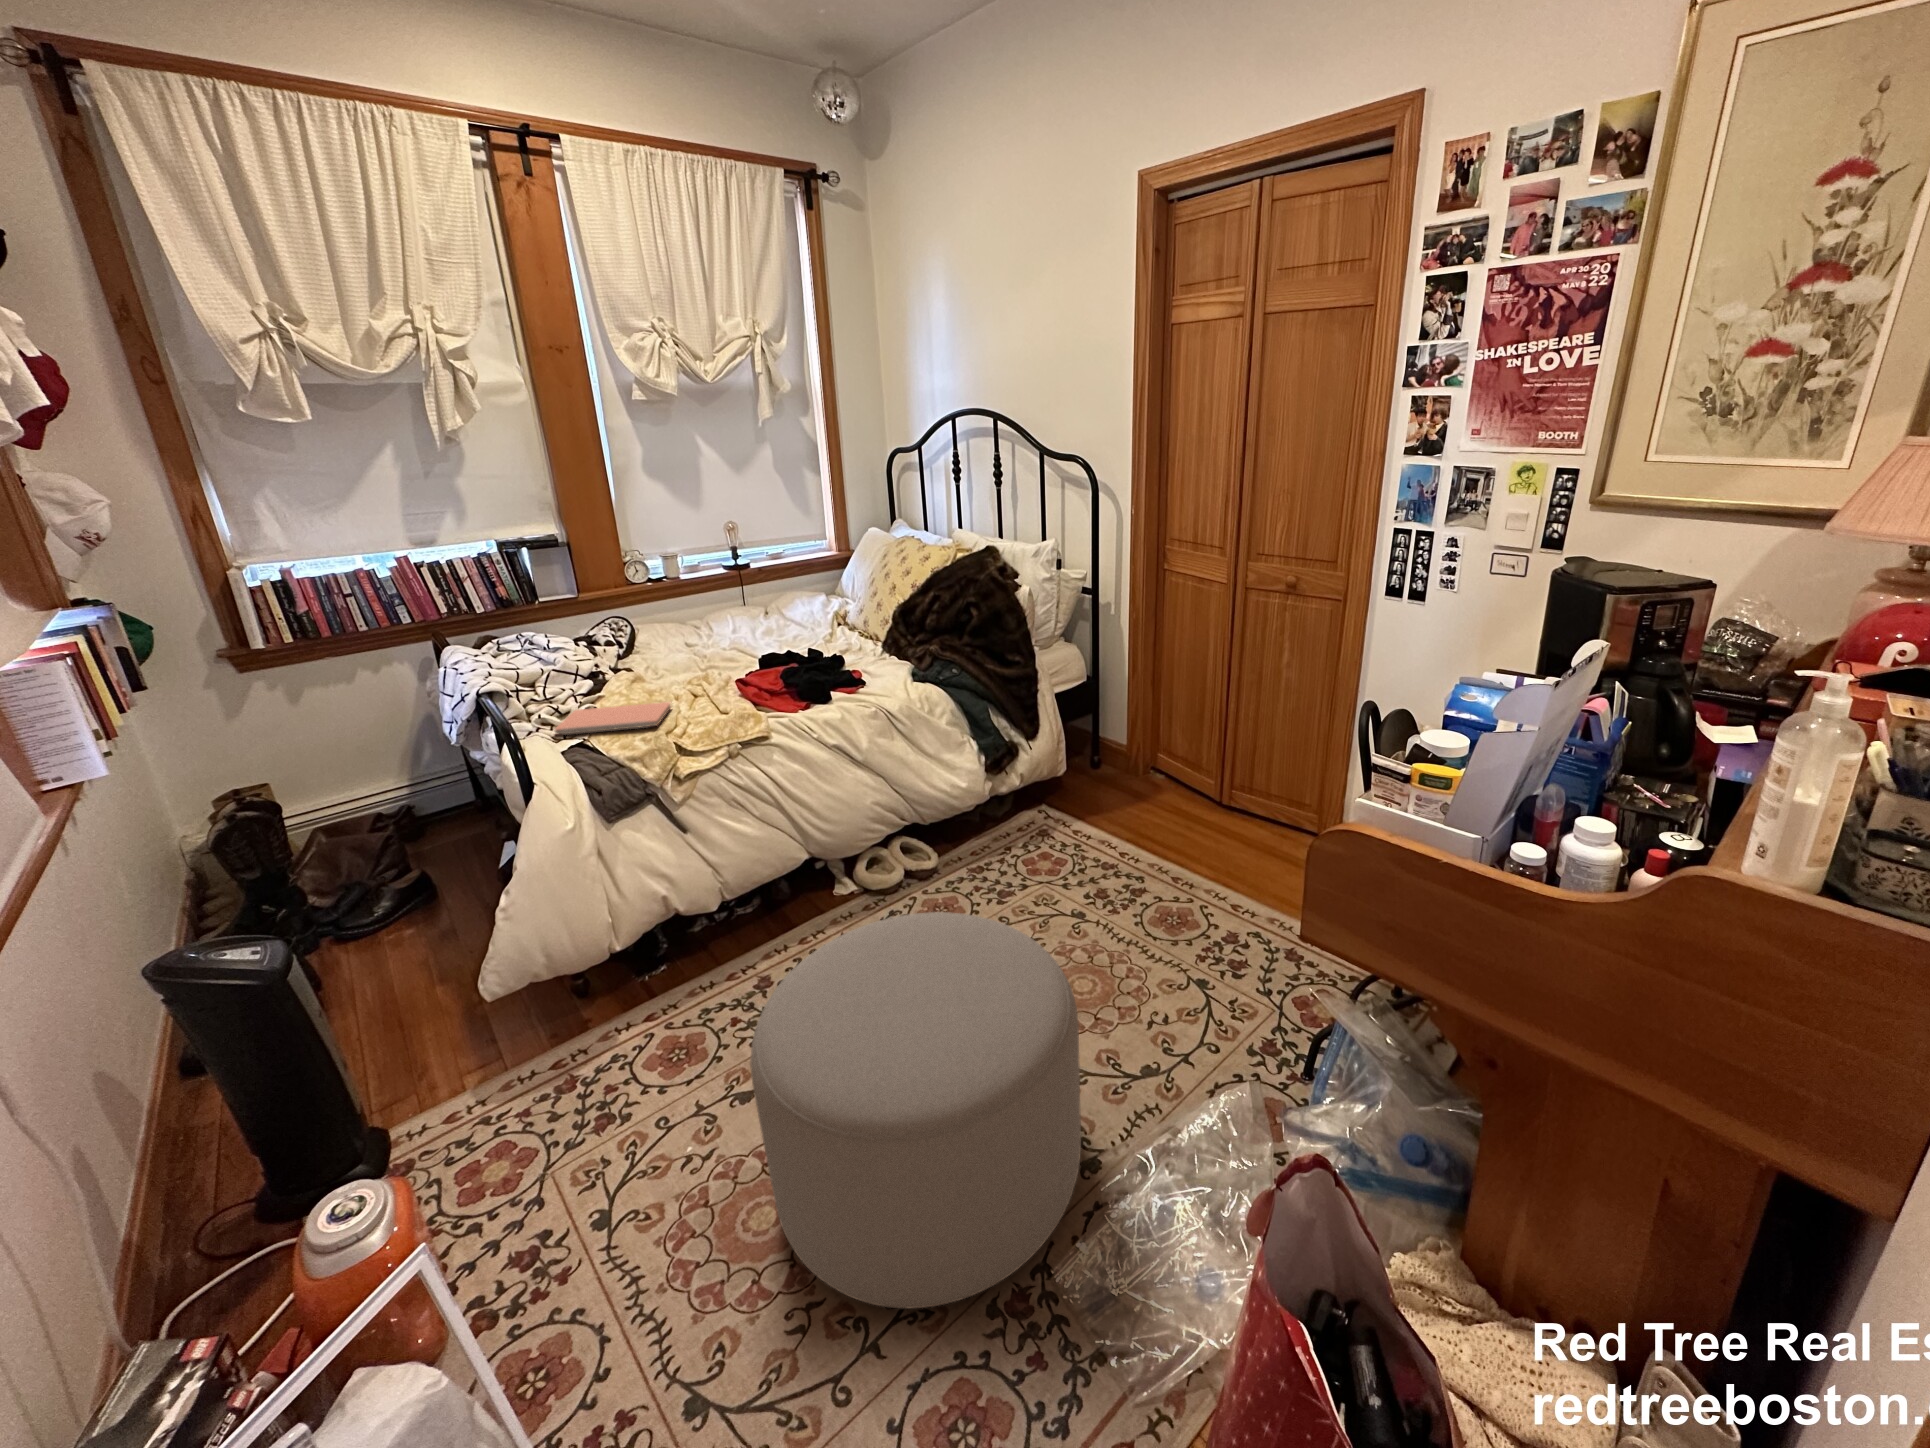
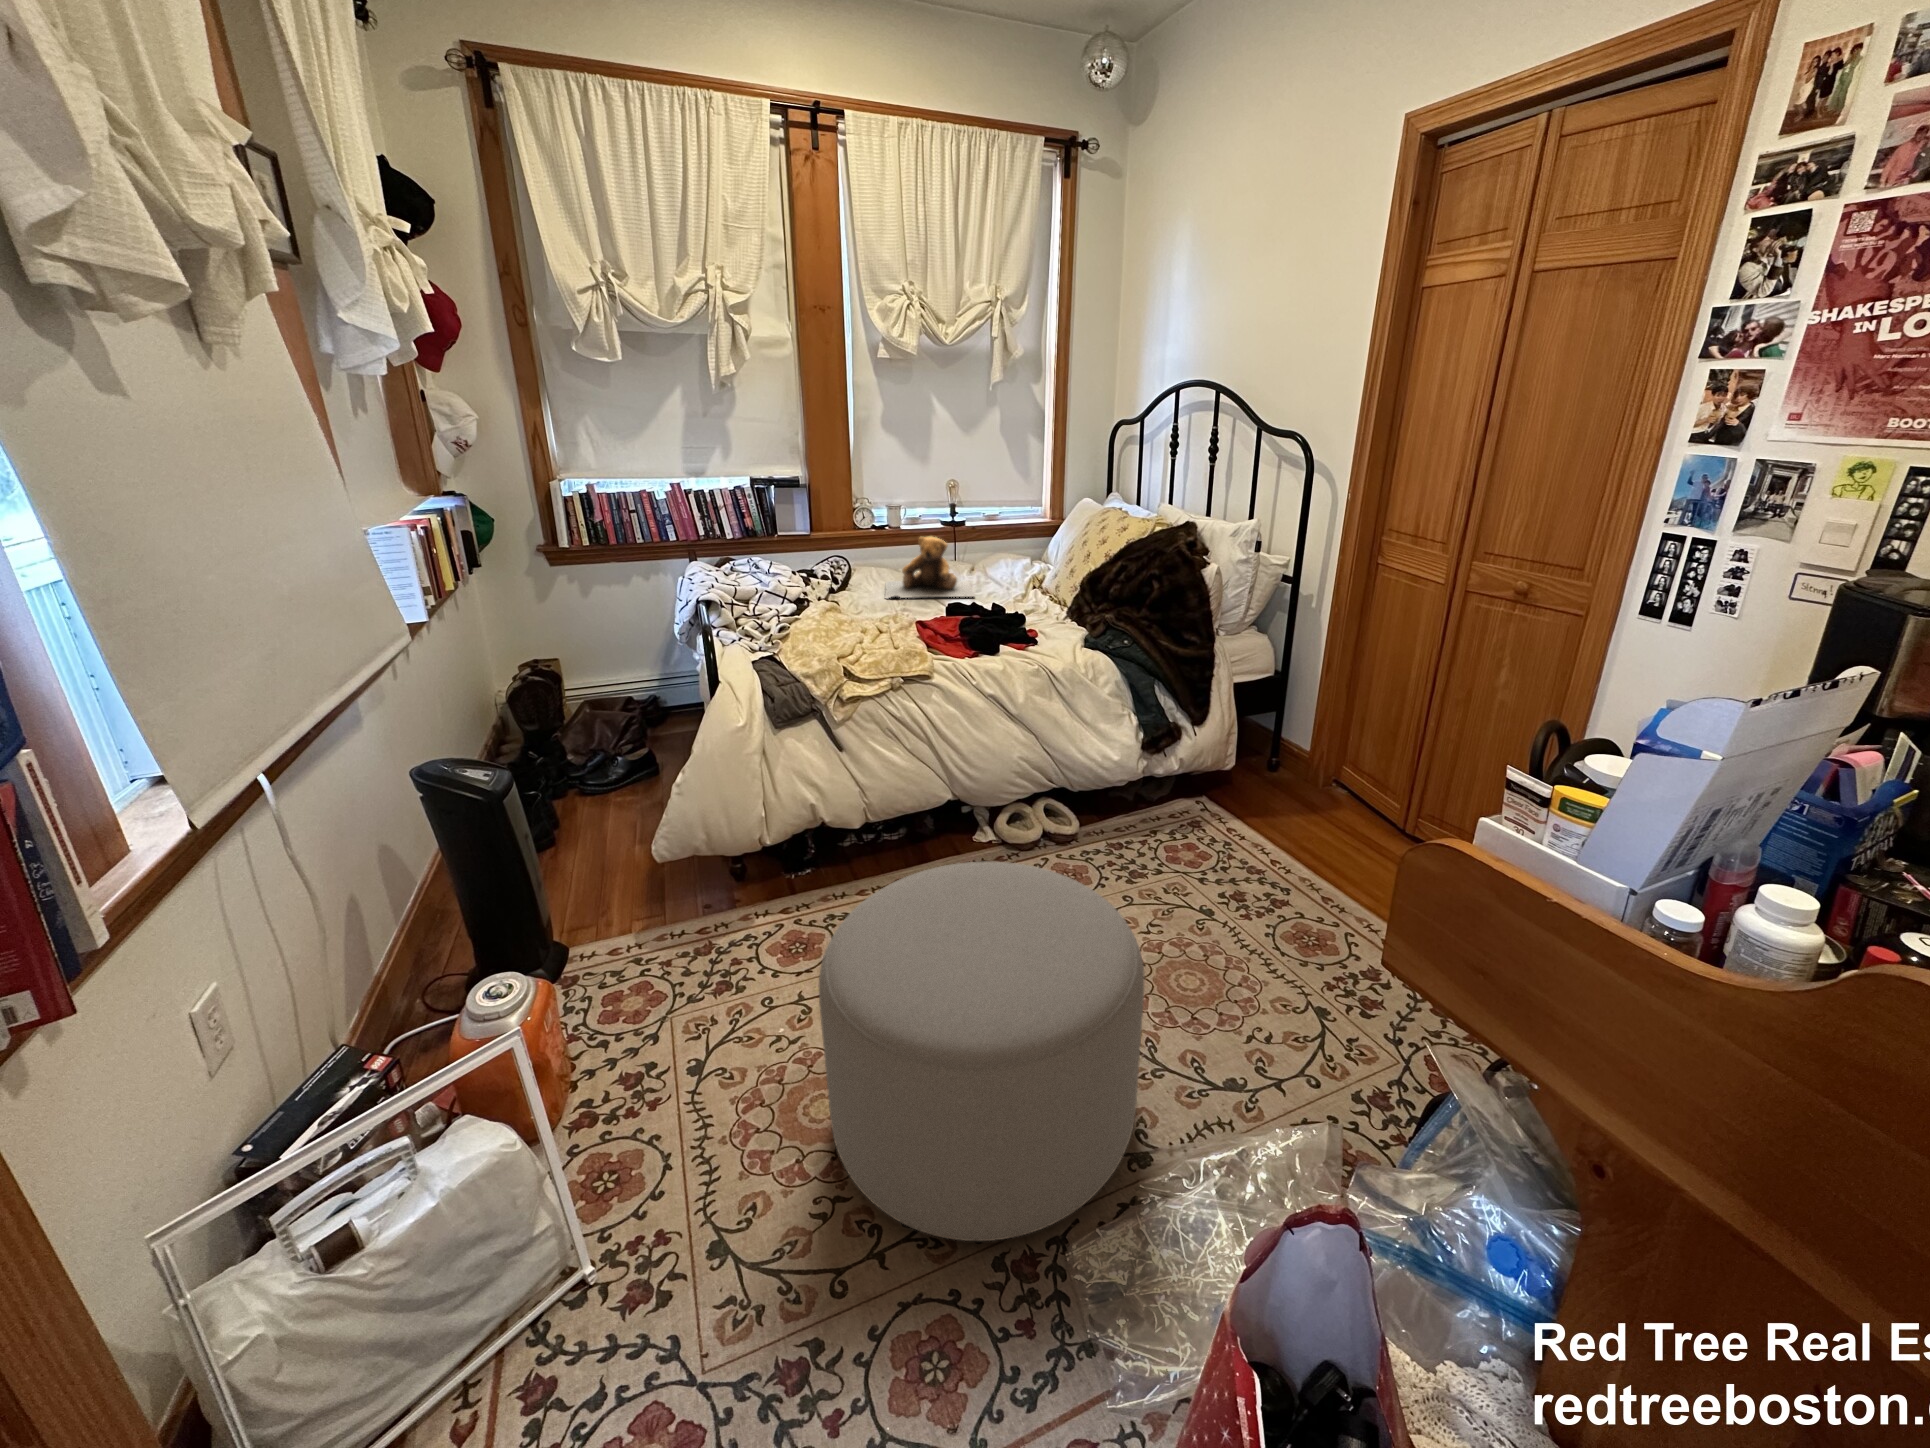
teddy bear: none [684,586,789,658] -> present [885,537,974,598]
notebook: present [555,702,671,735] -> none [749,628,852,651]

